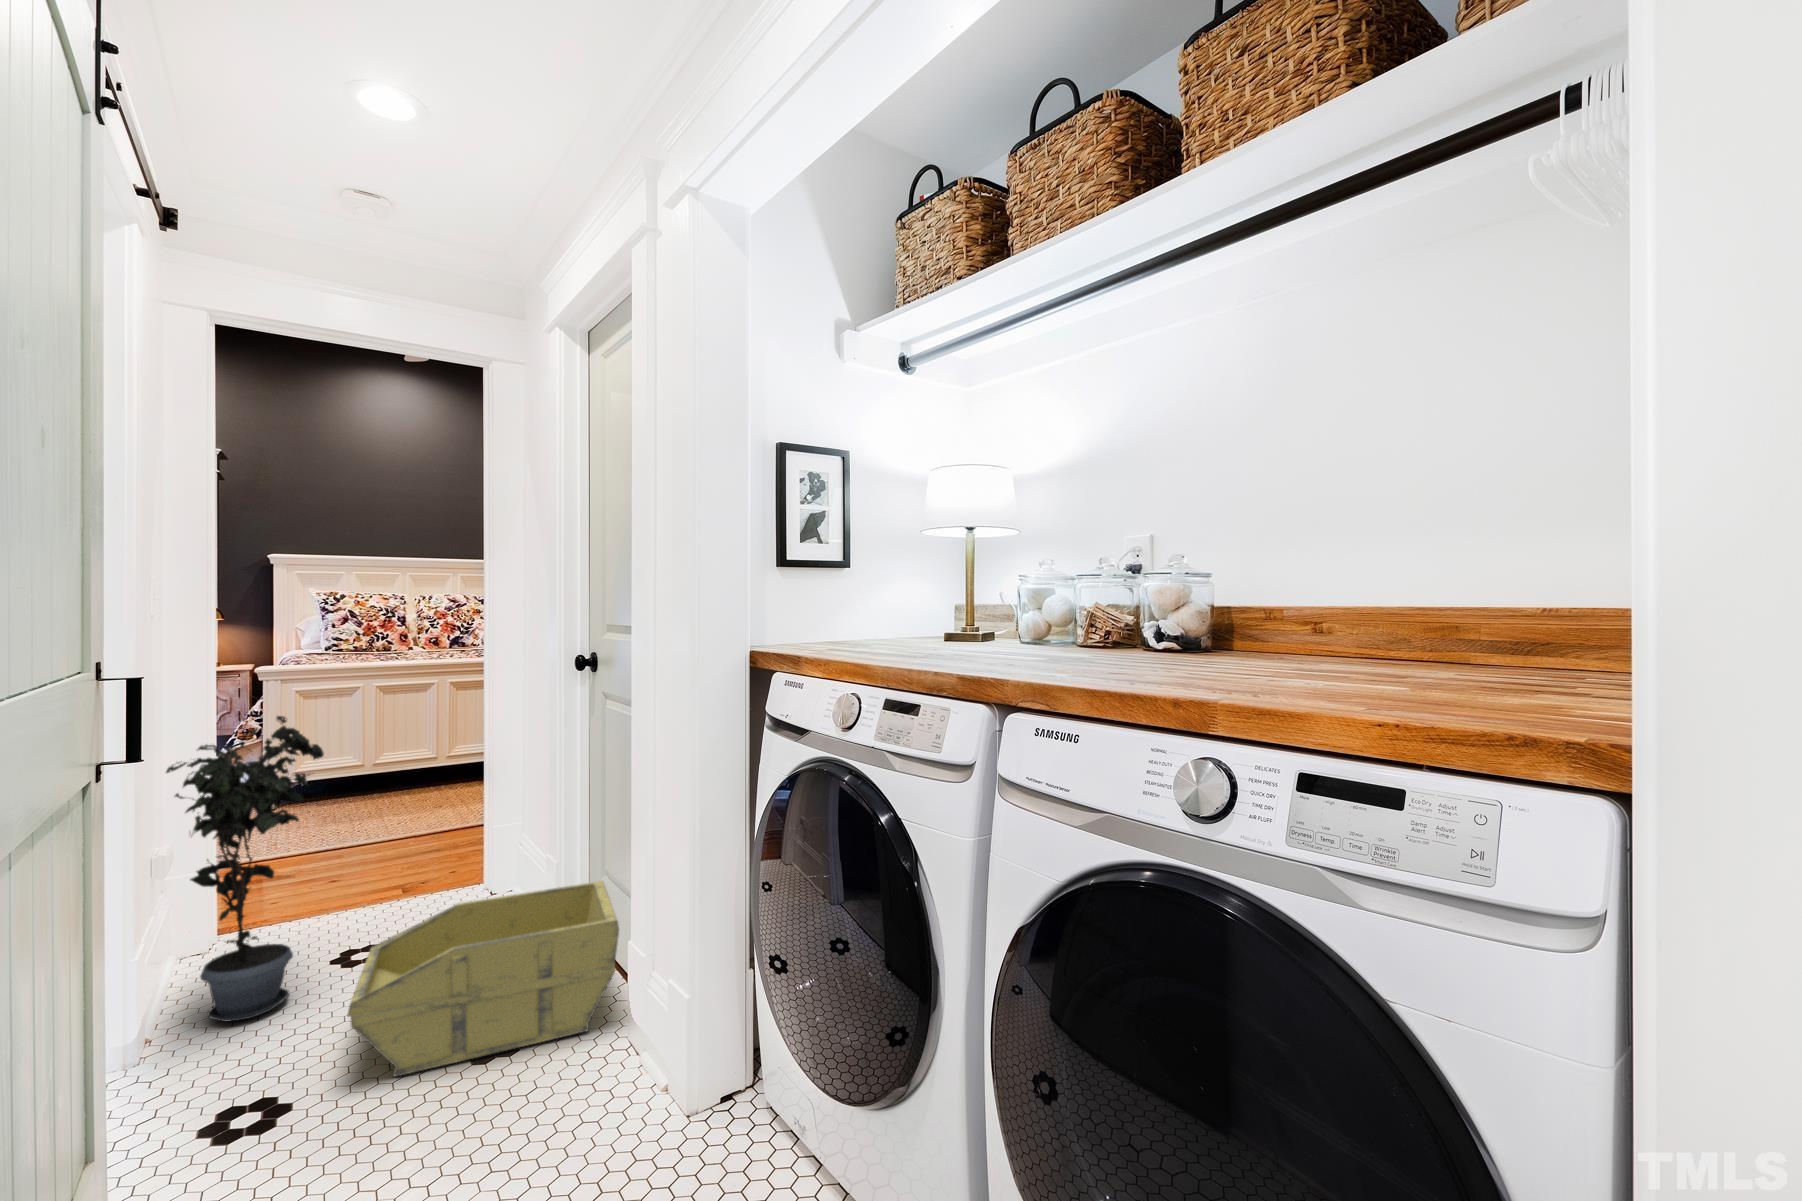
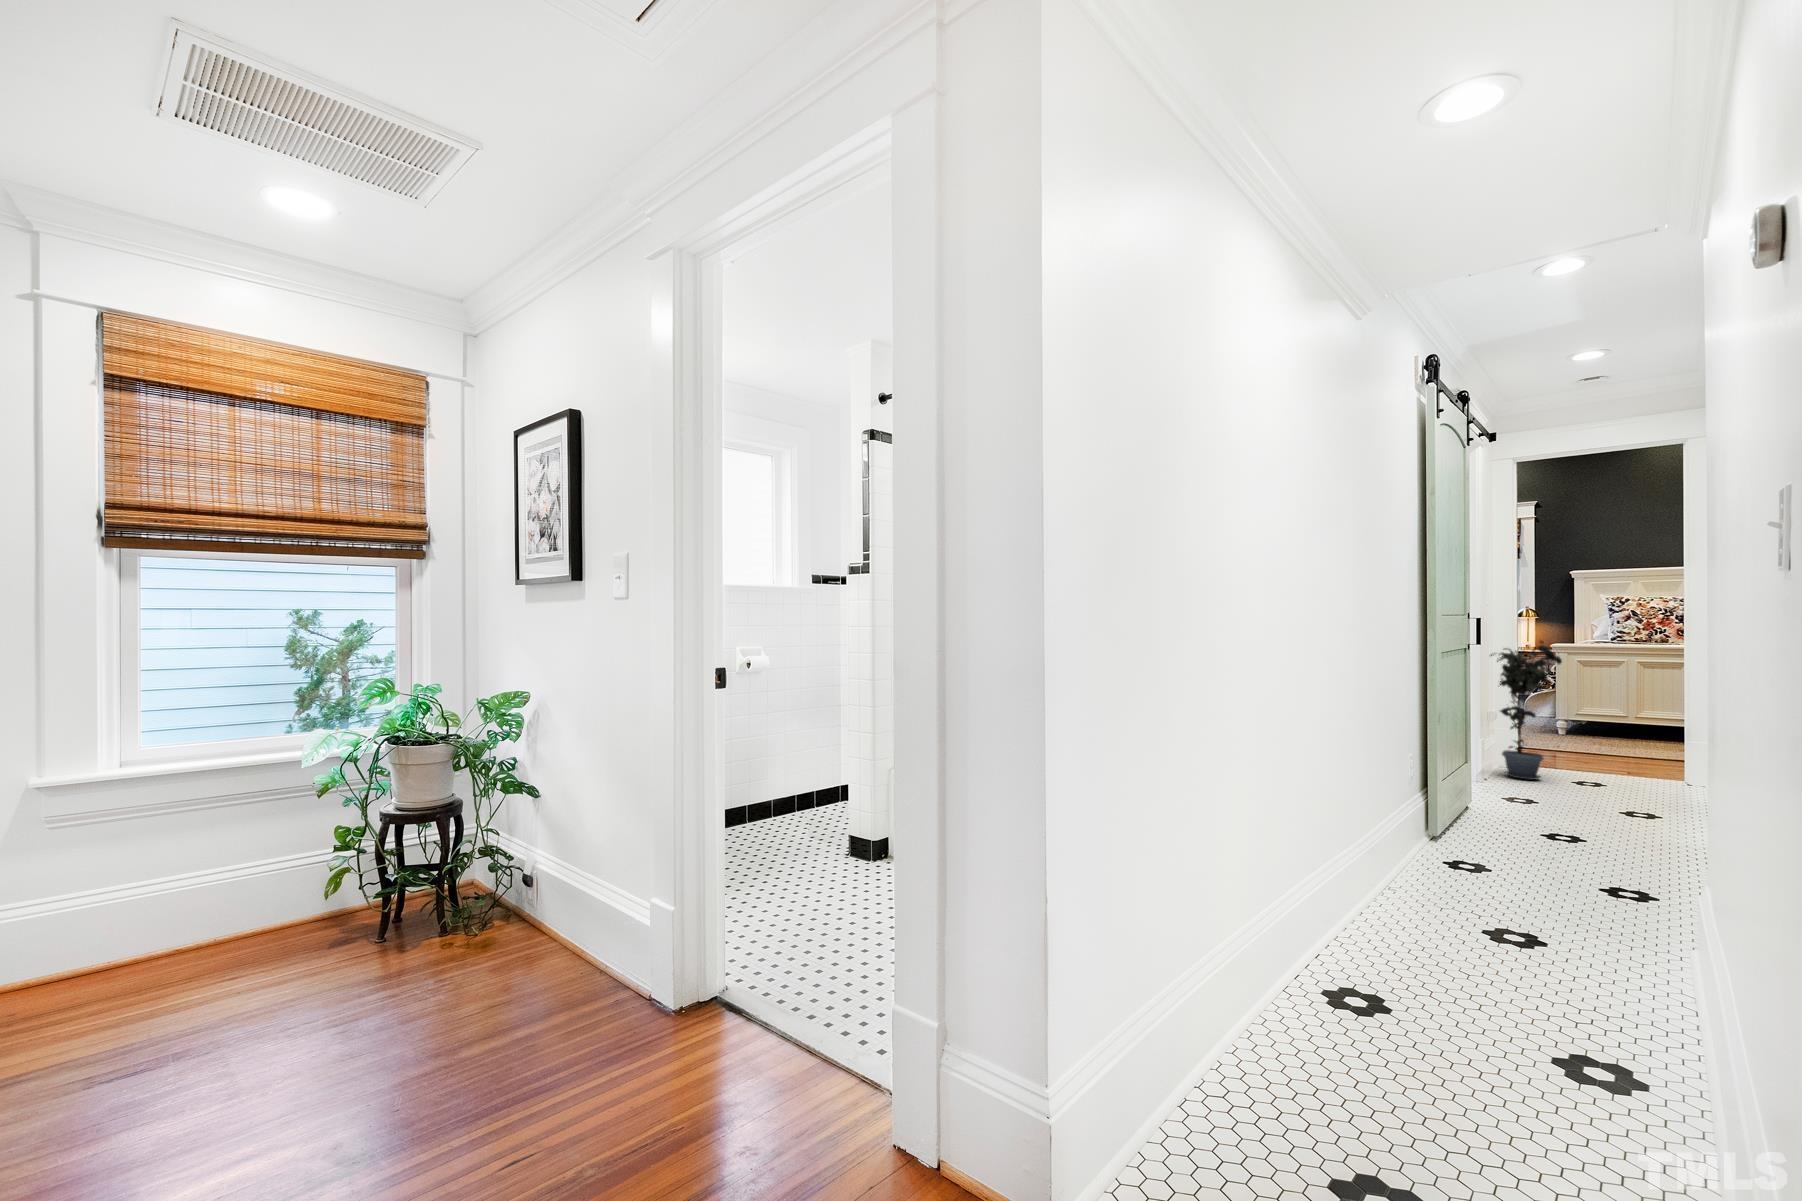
storage bin: present [347,881,619,1076] -> none [1556,747,1736,823]

